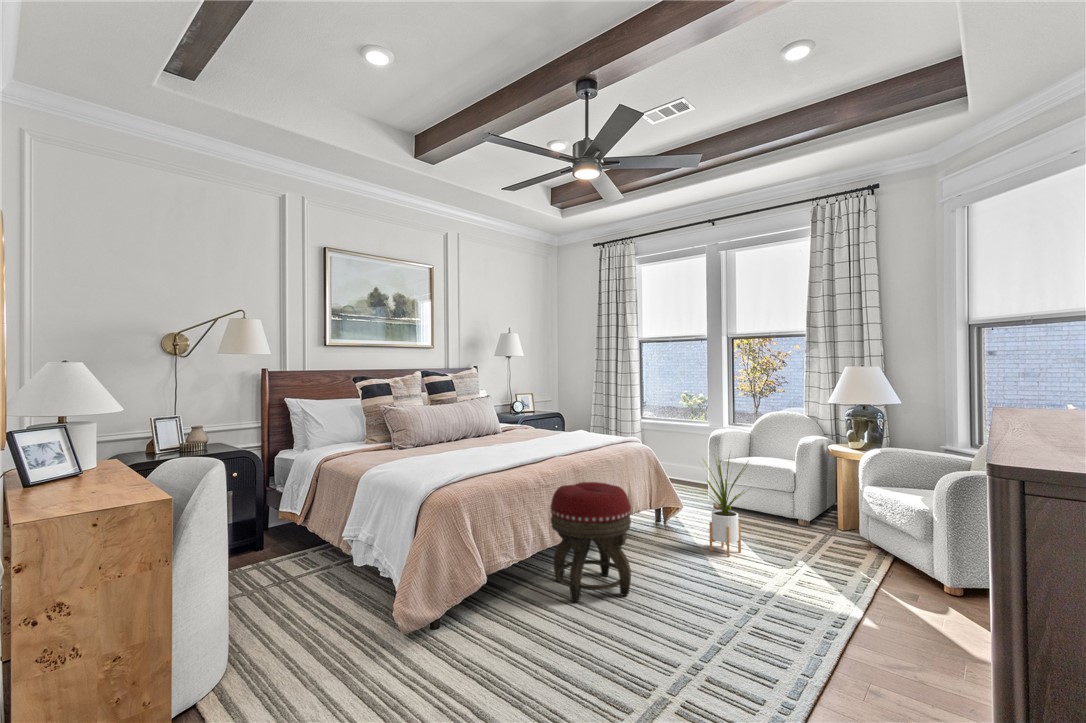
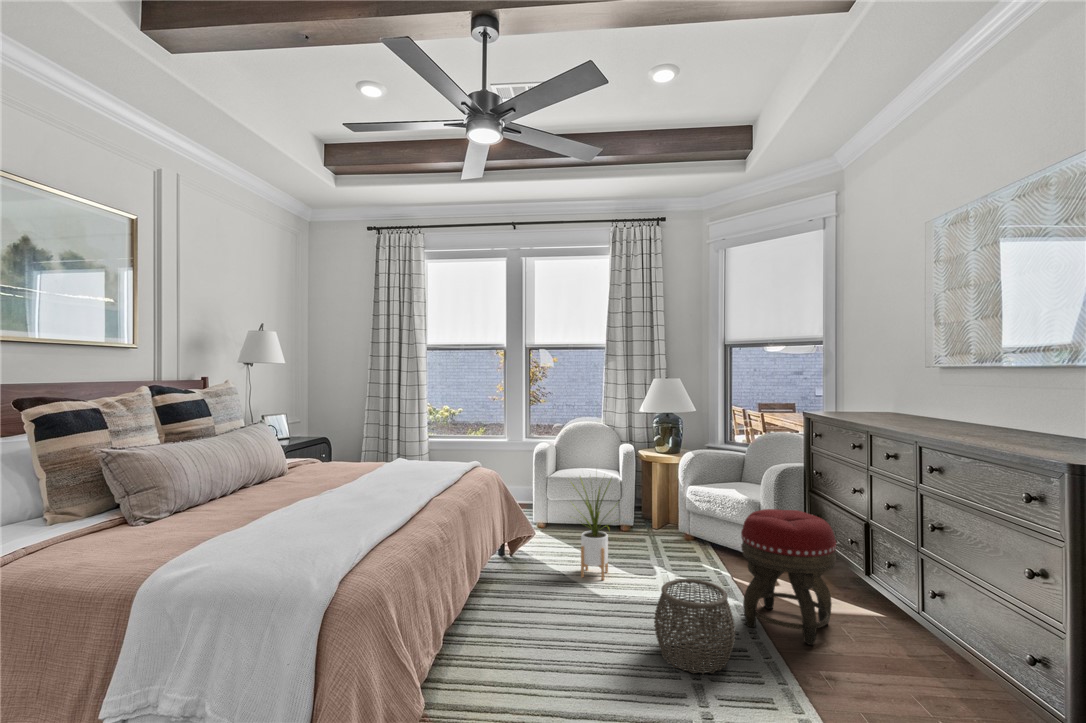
footstool: present [551,482,631,602] -> present [741,509,836,645]
woven basket: none [699,553,781,643] -> present [654,579,736,674]

